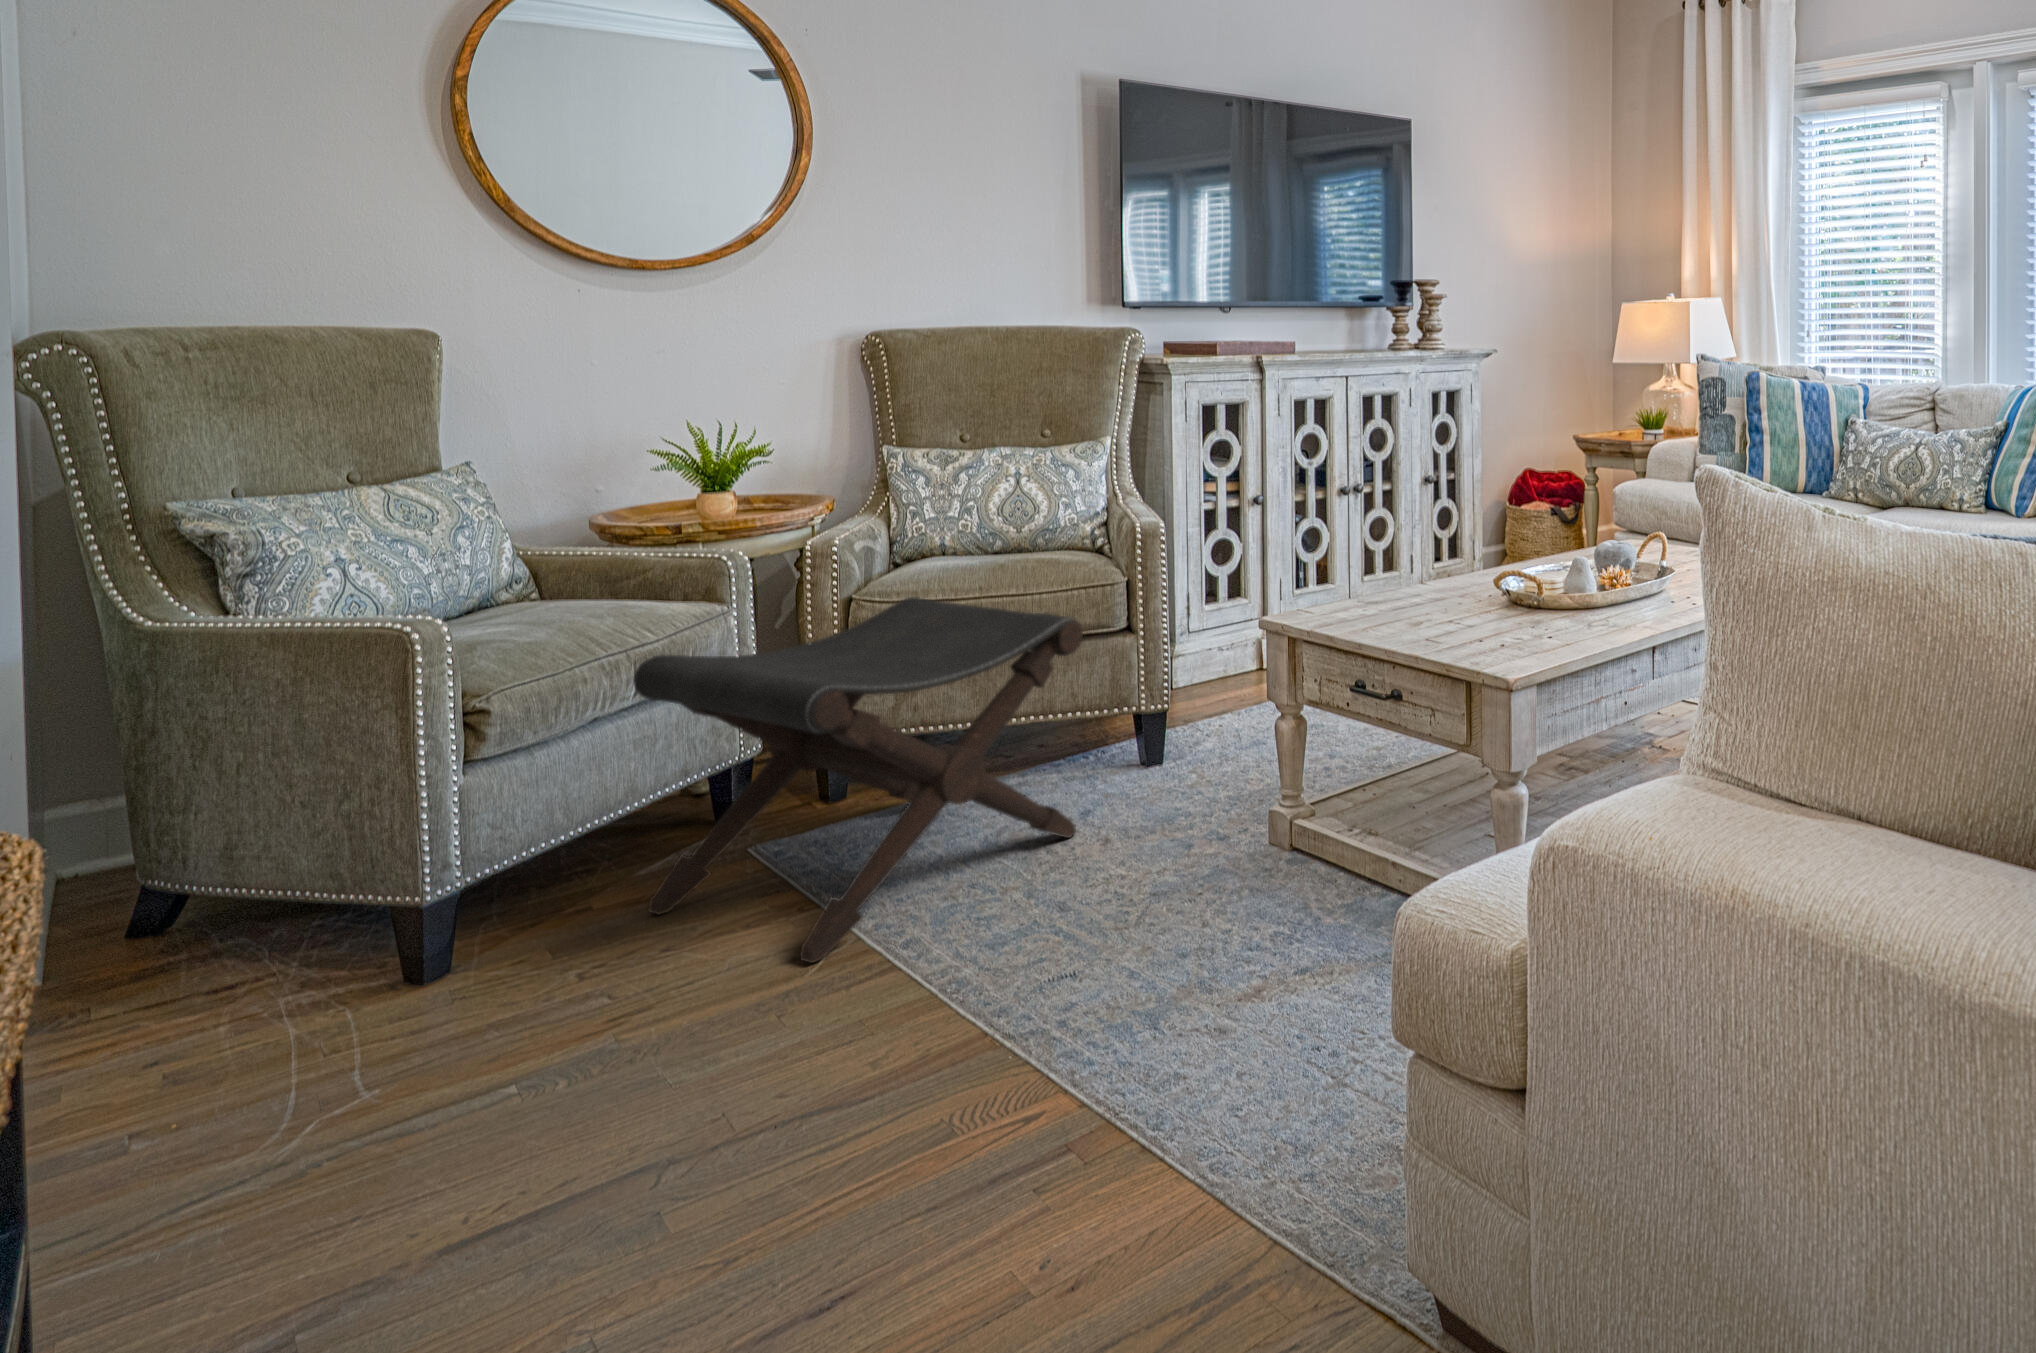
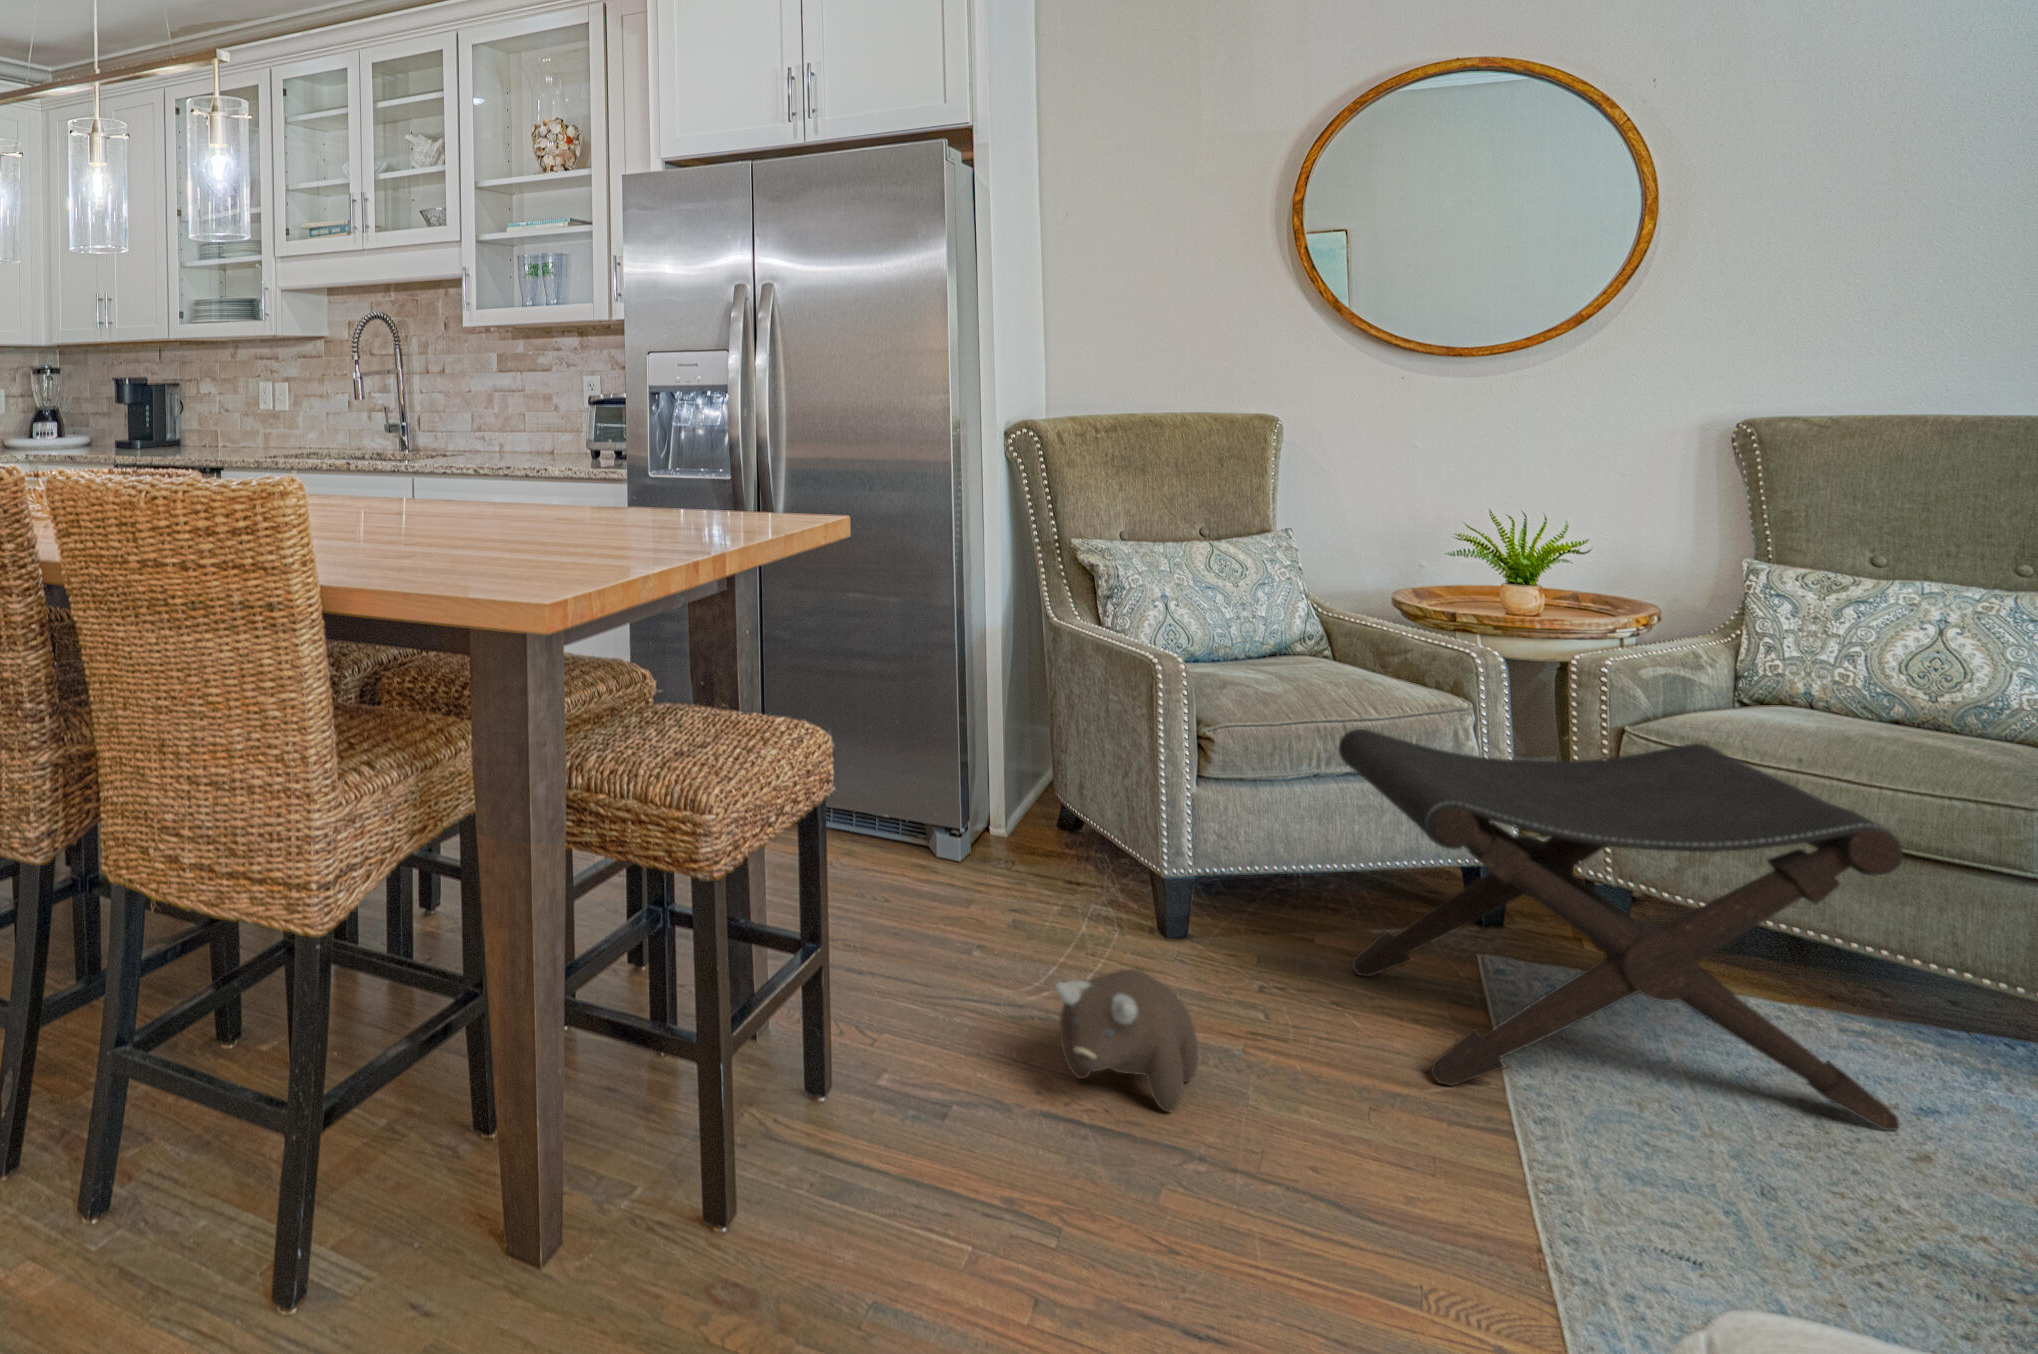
plush toy: none [437,999,627,1181] -> present [1056,969,1198,1112]

